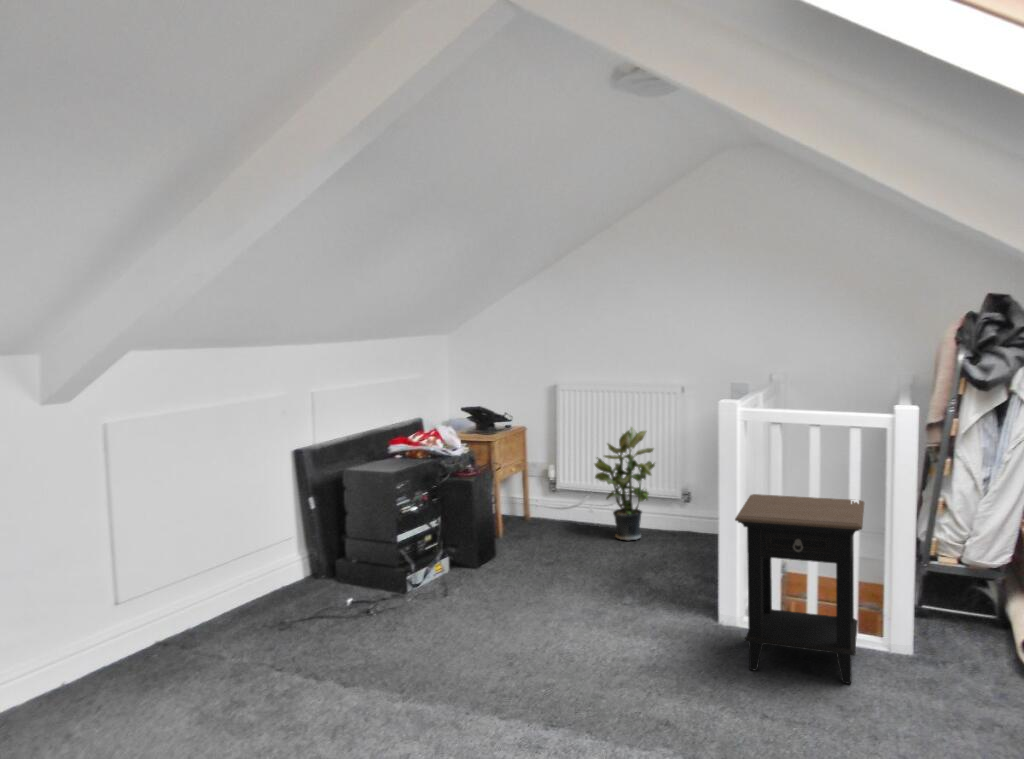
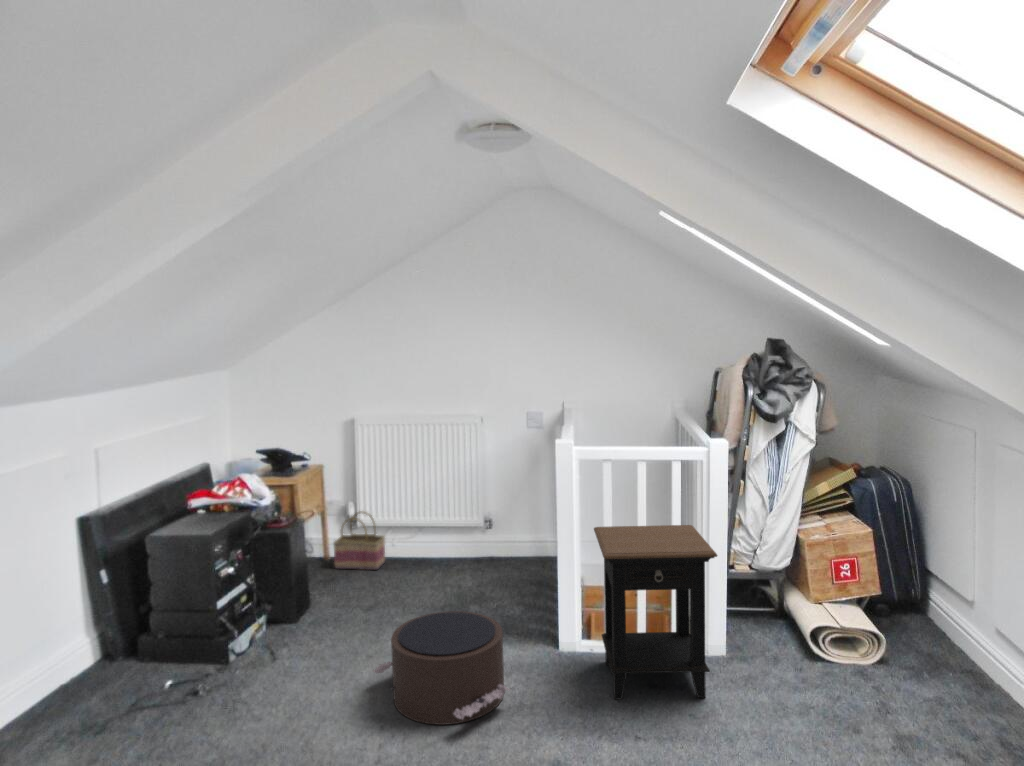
potted plant: present [595,427,655,541] -> none [401,460,459,571]
basket: none [529,474,581,534] -> present [334,512,385,570]
pouf: none [521,565,642,663] -> present [373,611,509,725]

